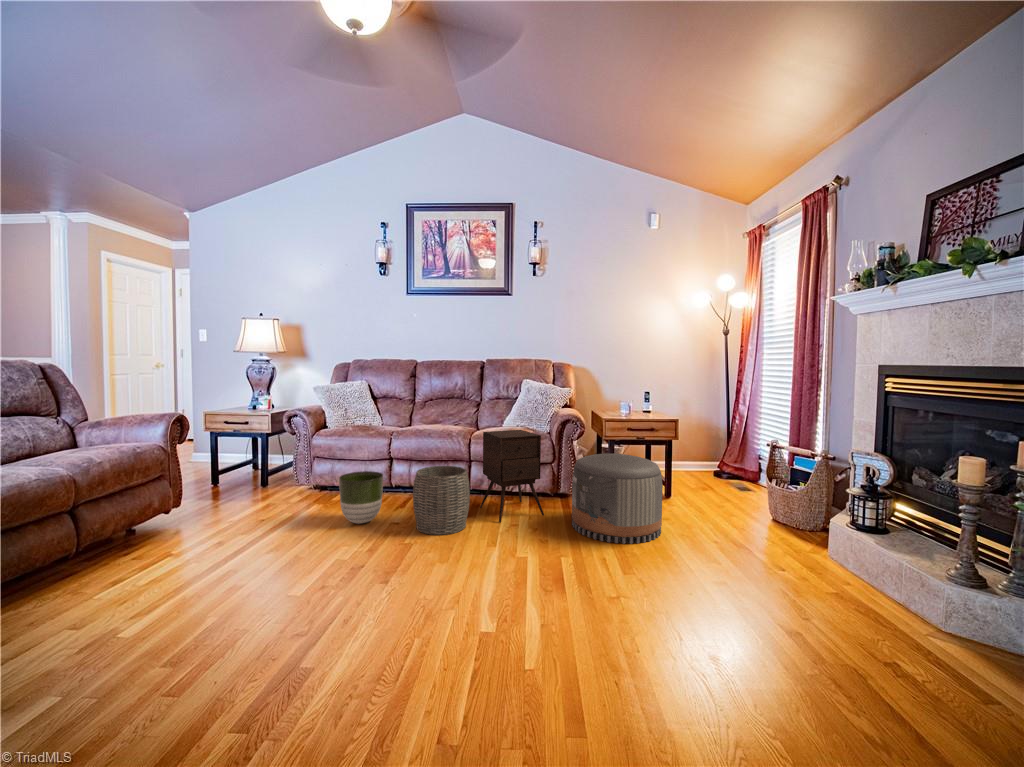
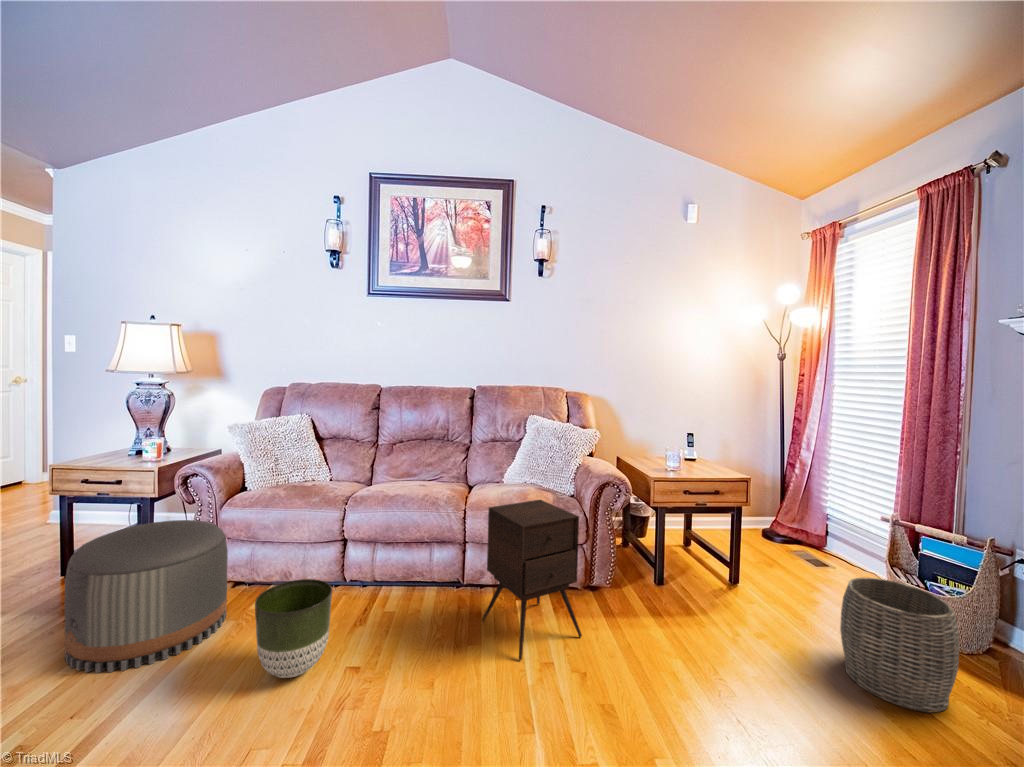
pouf: present [572,453,663,544] -> present [64,520,228,673]
woven basket: present [413,466,470,535] -> present [840,578,959,713]

